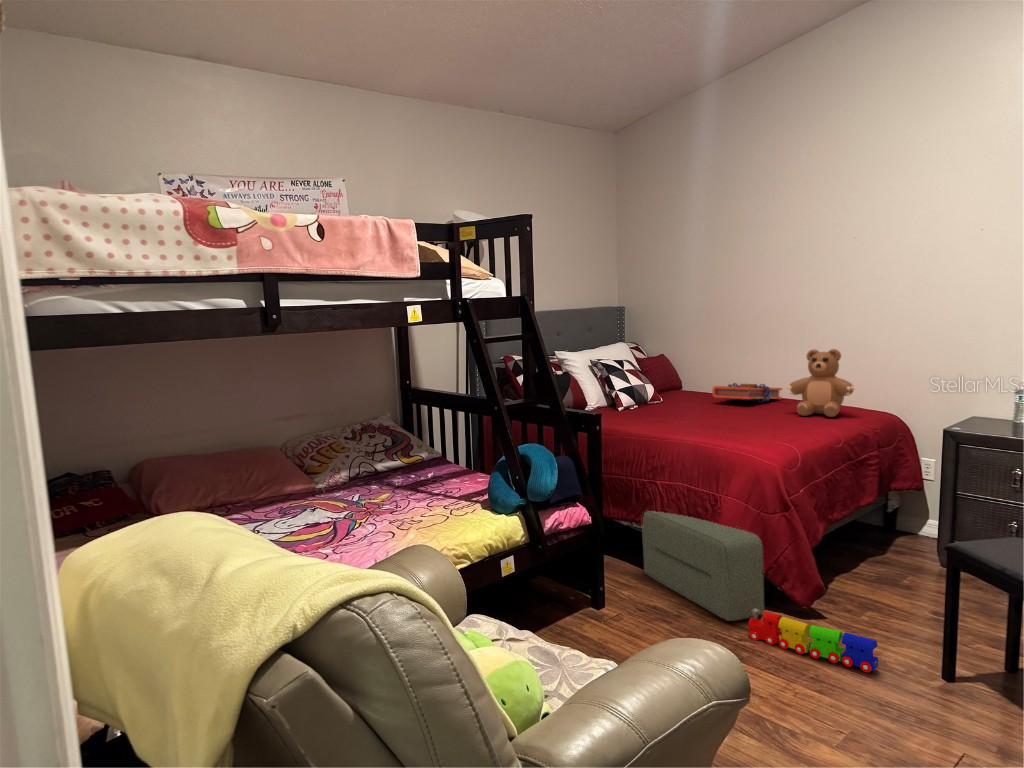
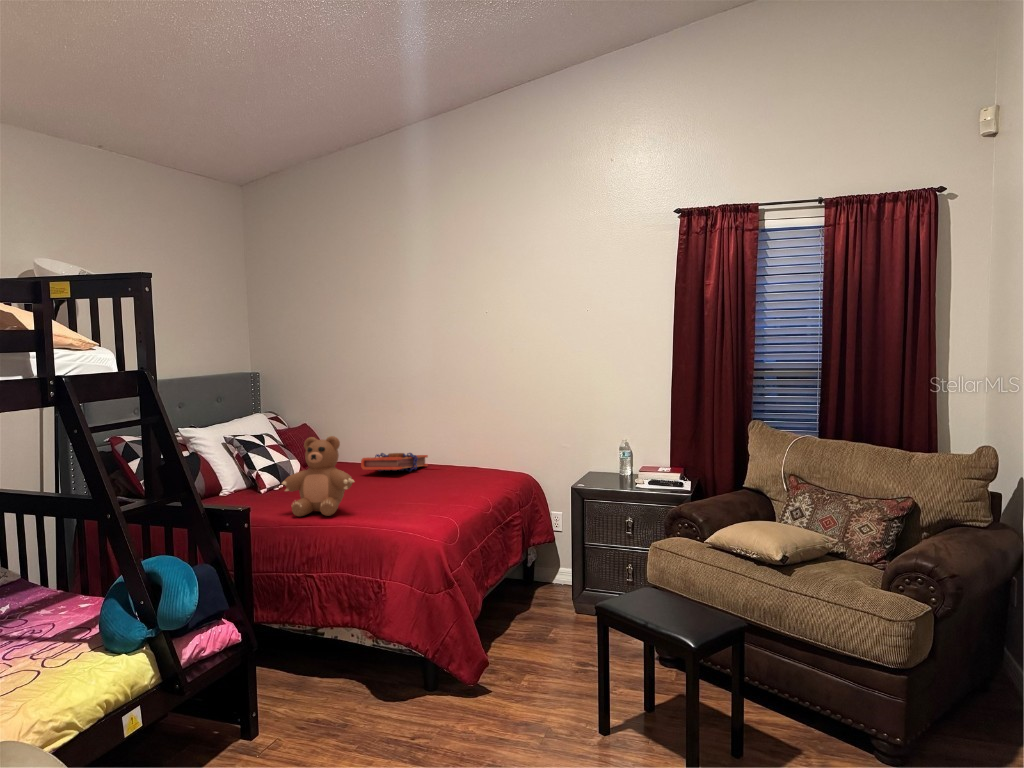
teddy bear: present [787,349,856,417] -> present [282,436,354,516]
pouf: present [642,511,764,621] -> none [296,595,434,719]
toy train: present [748,608,878,672] -> none [422,700,547,745]

